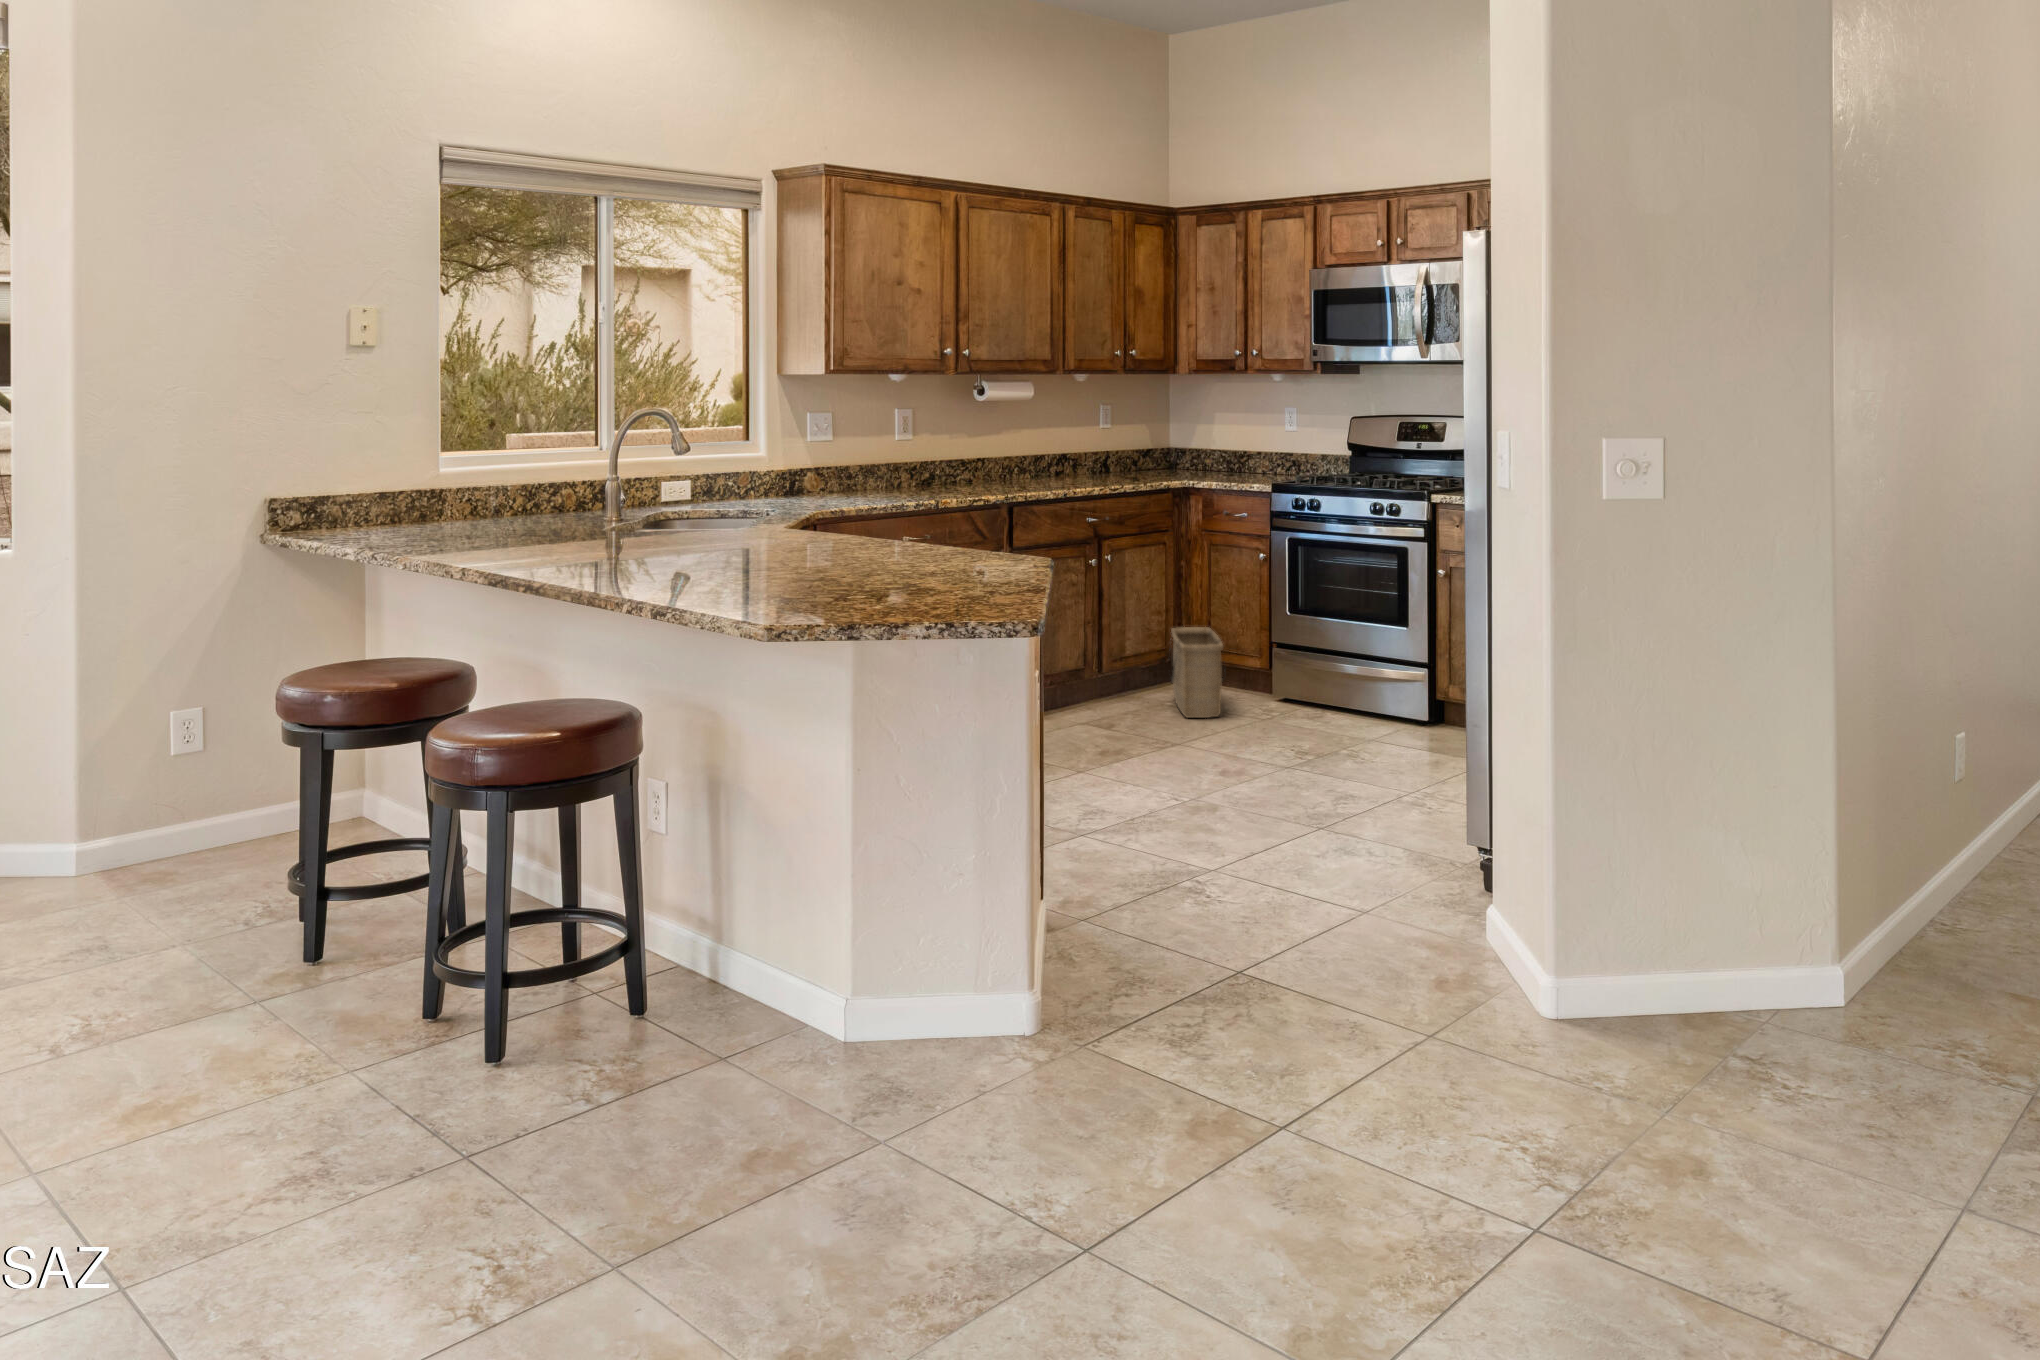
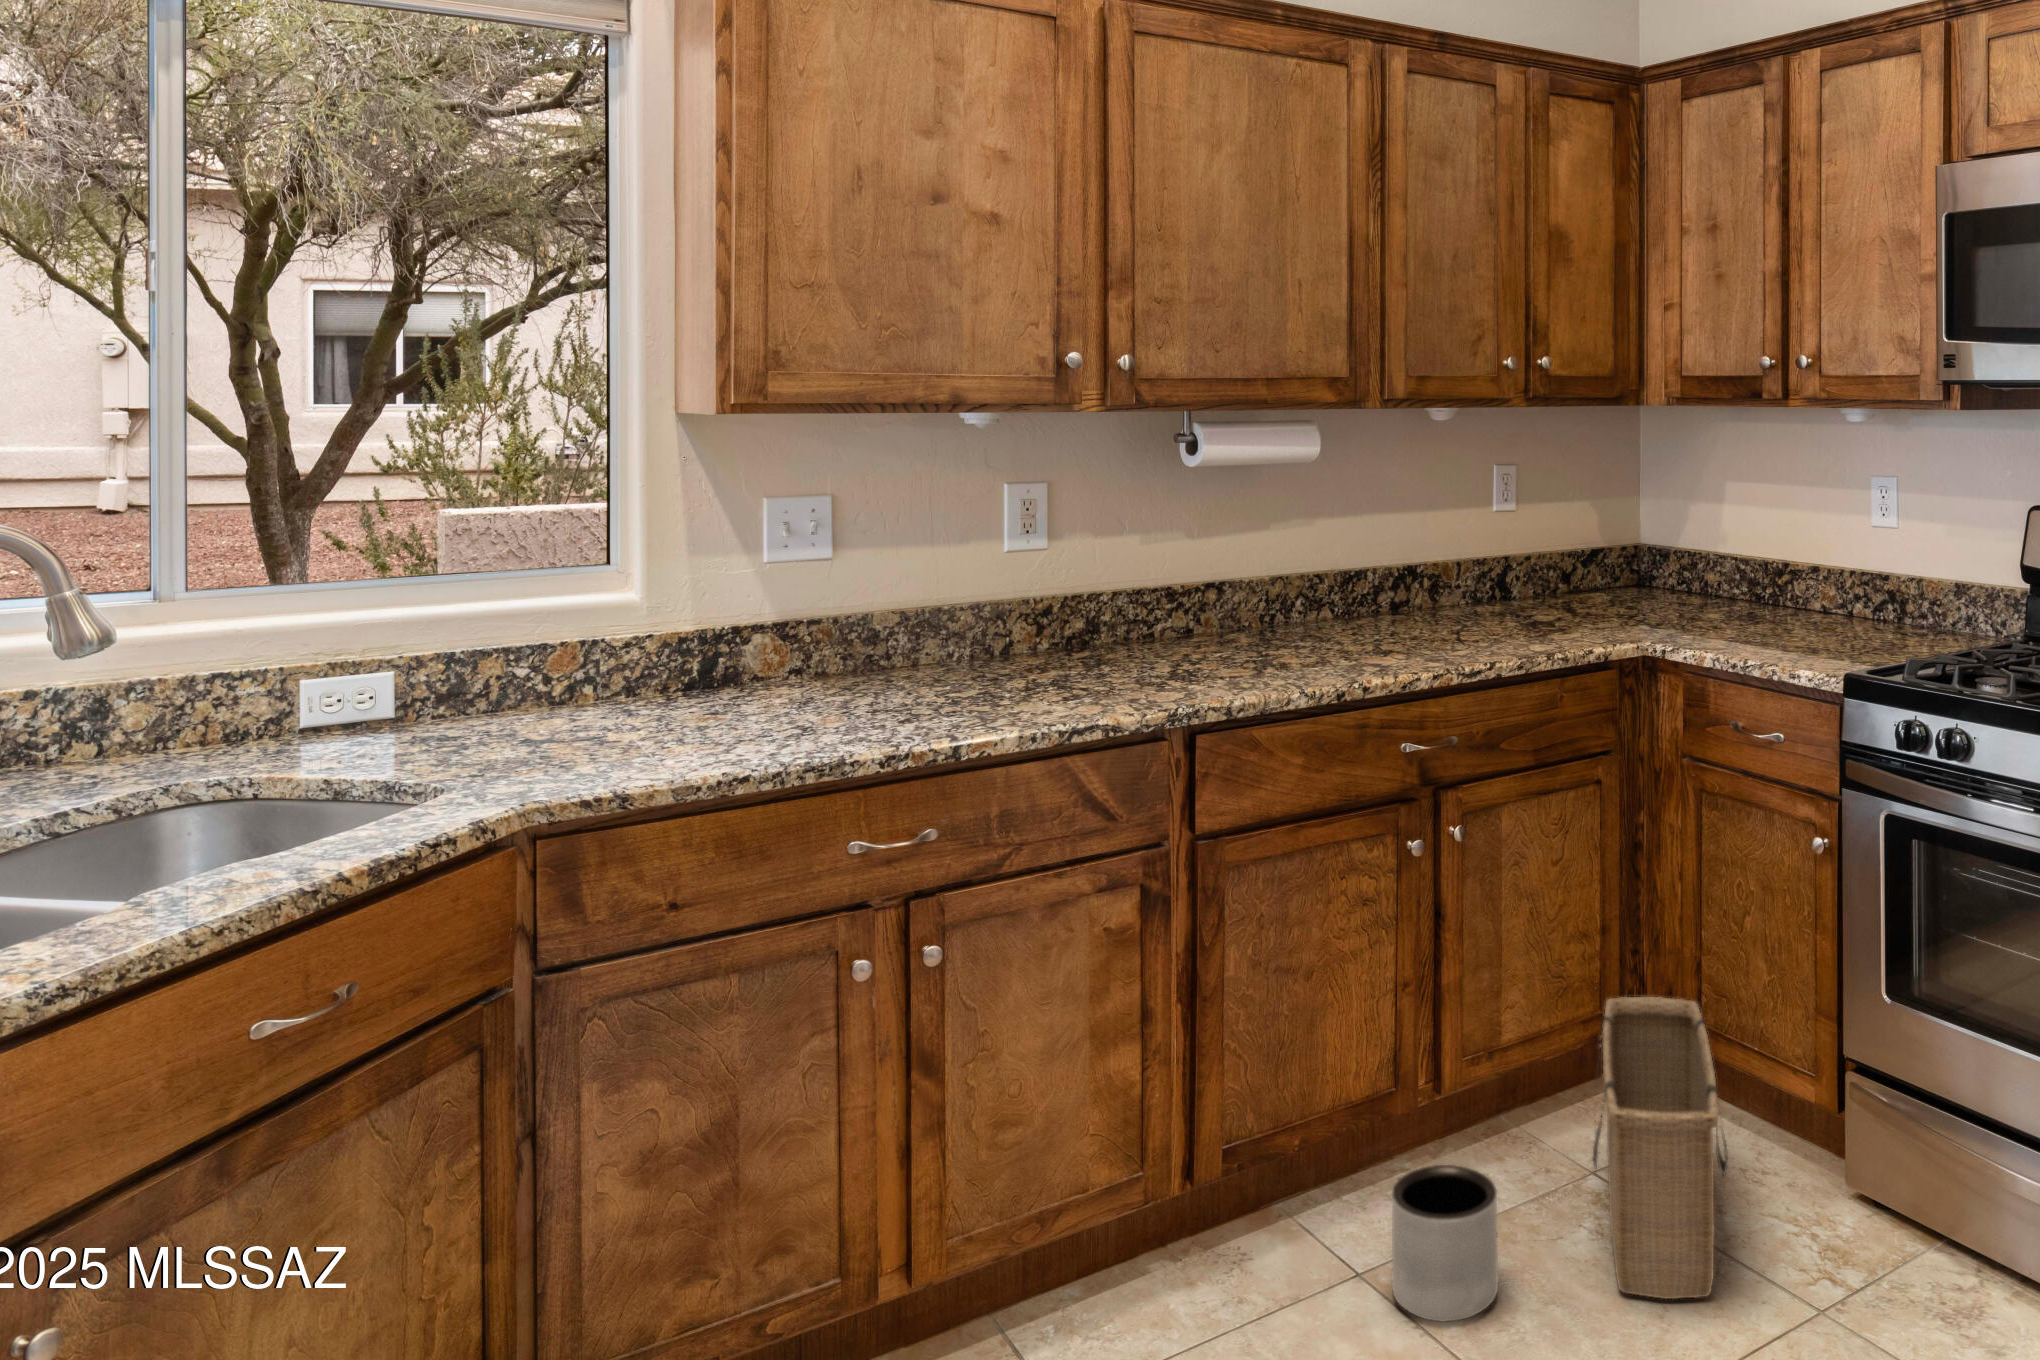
planter: none [1096,677,1139,725] -> present [1392,1165,1498,1322]

